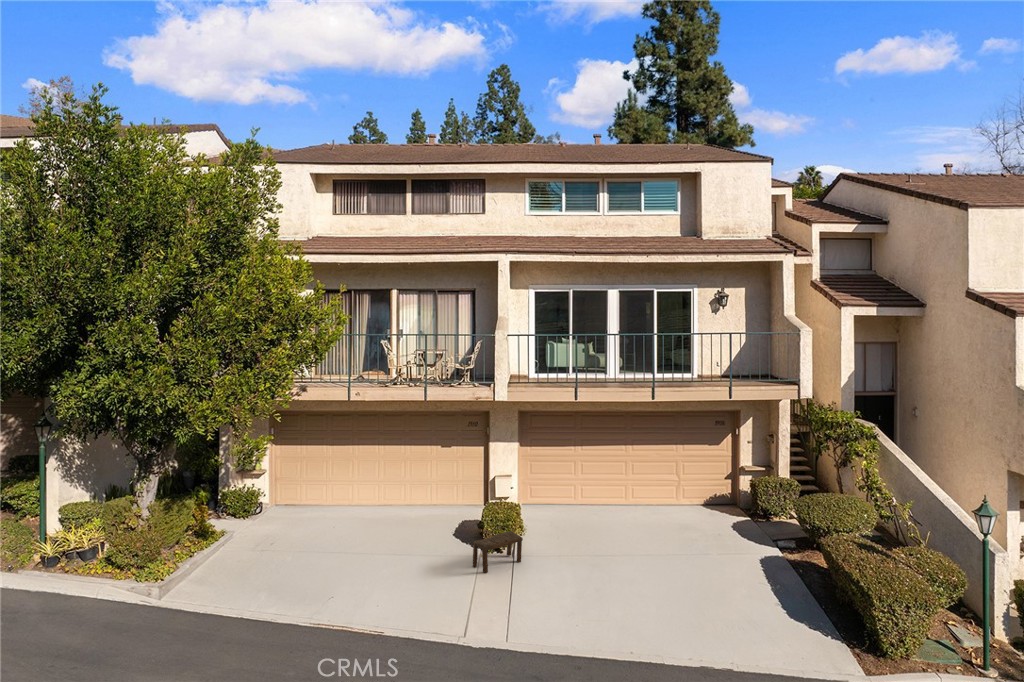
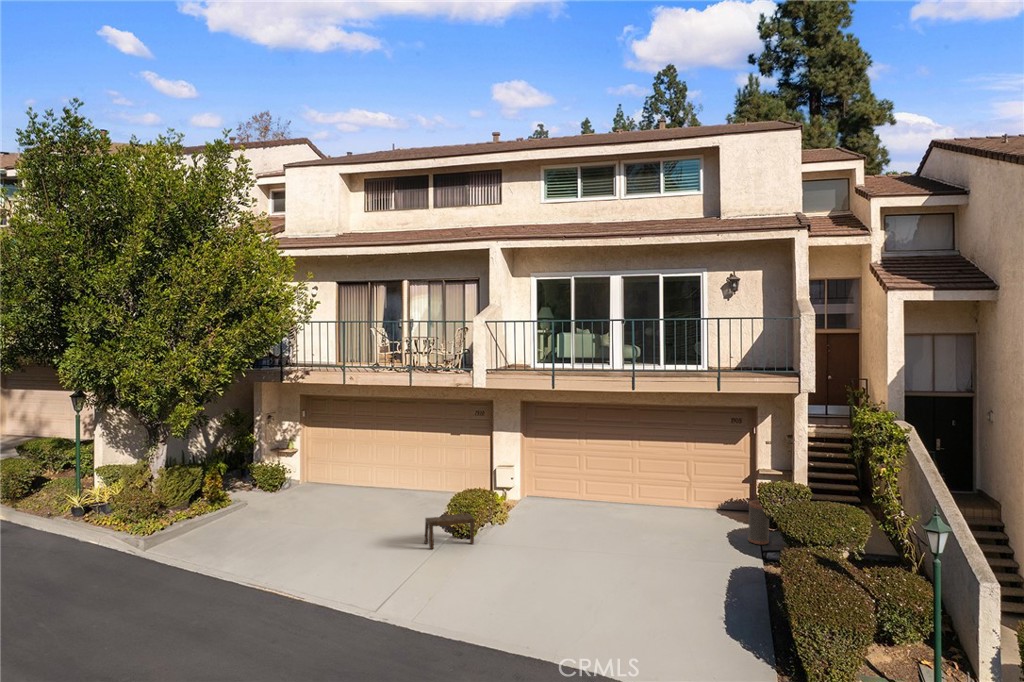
trash can: none [747,494,766,533] -> present [748,500,769,545]

